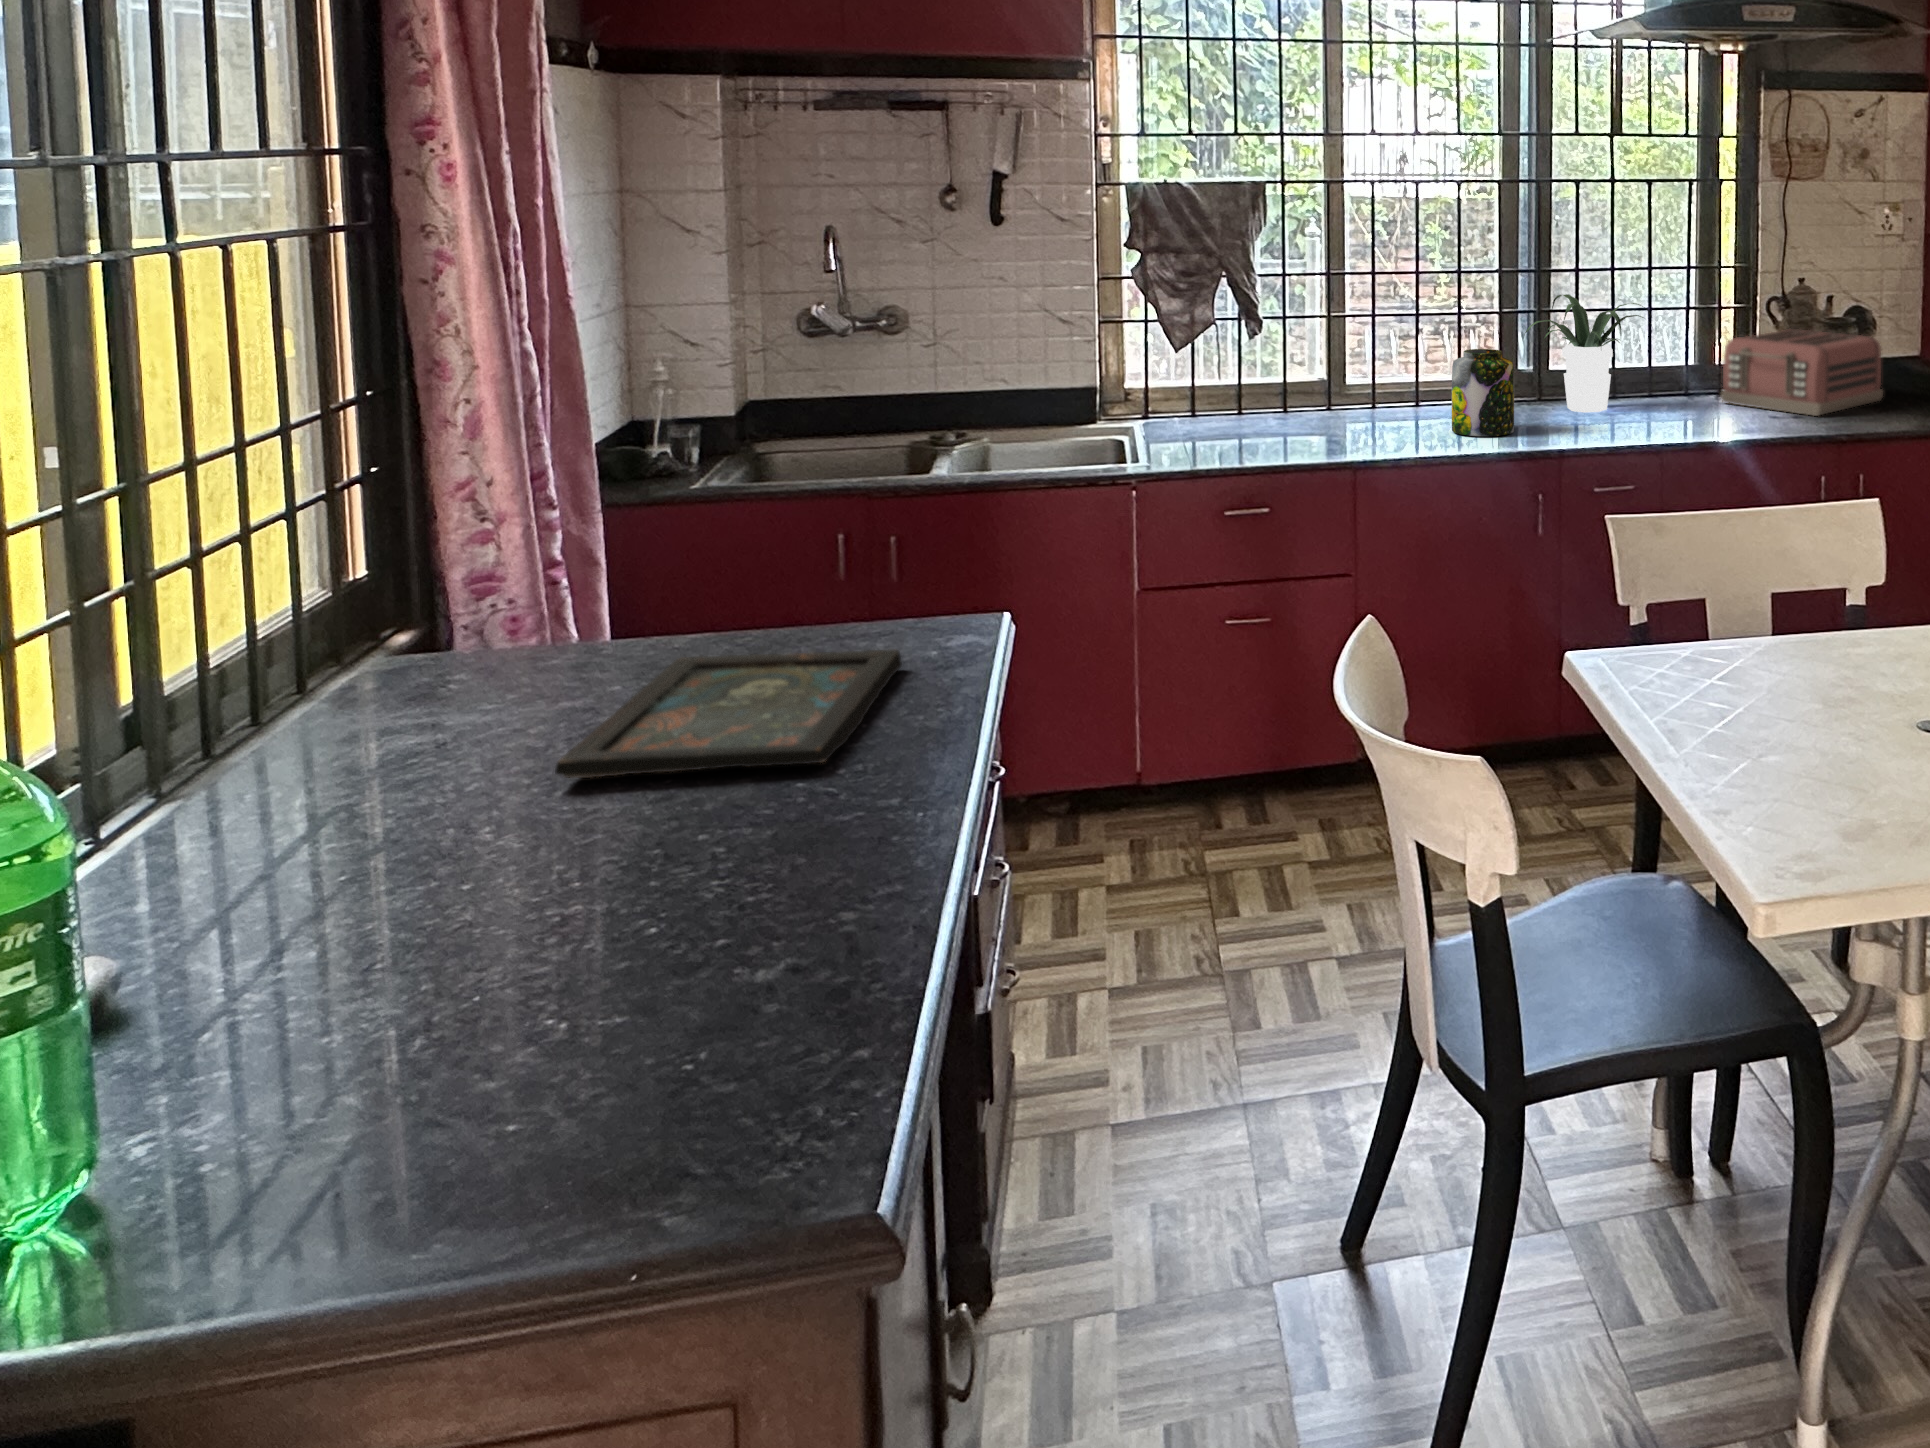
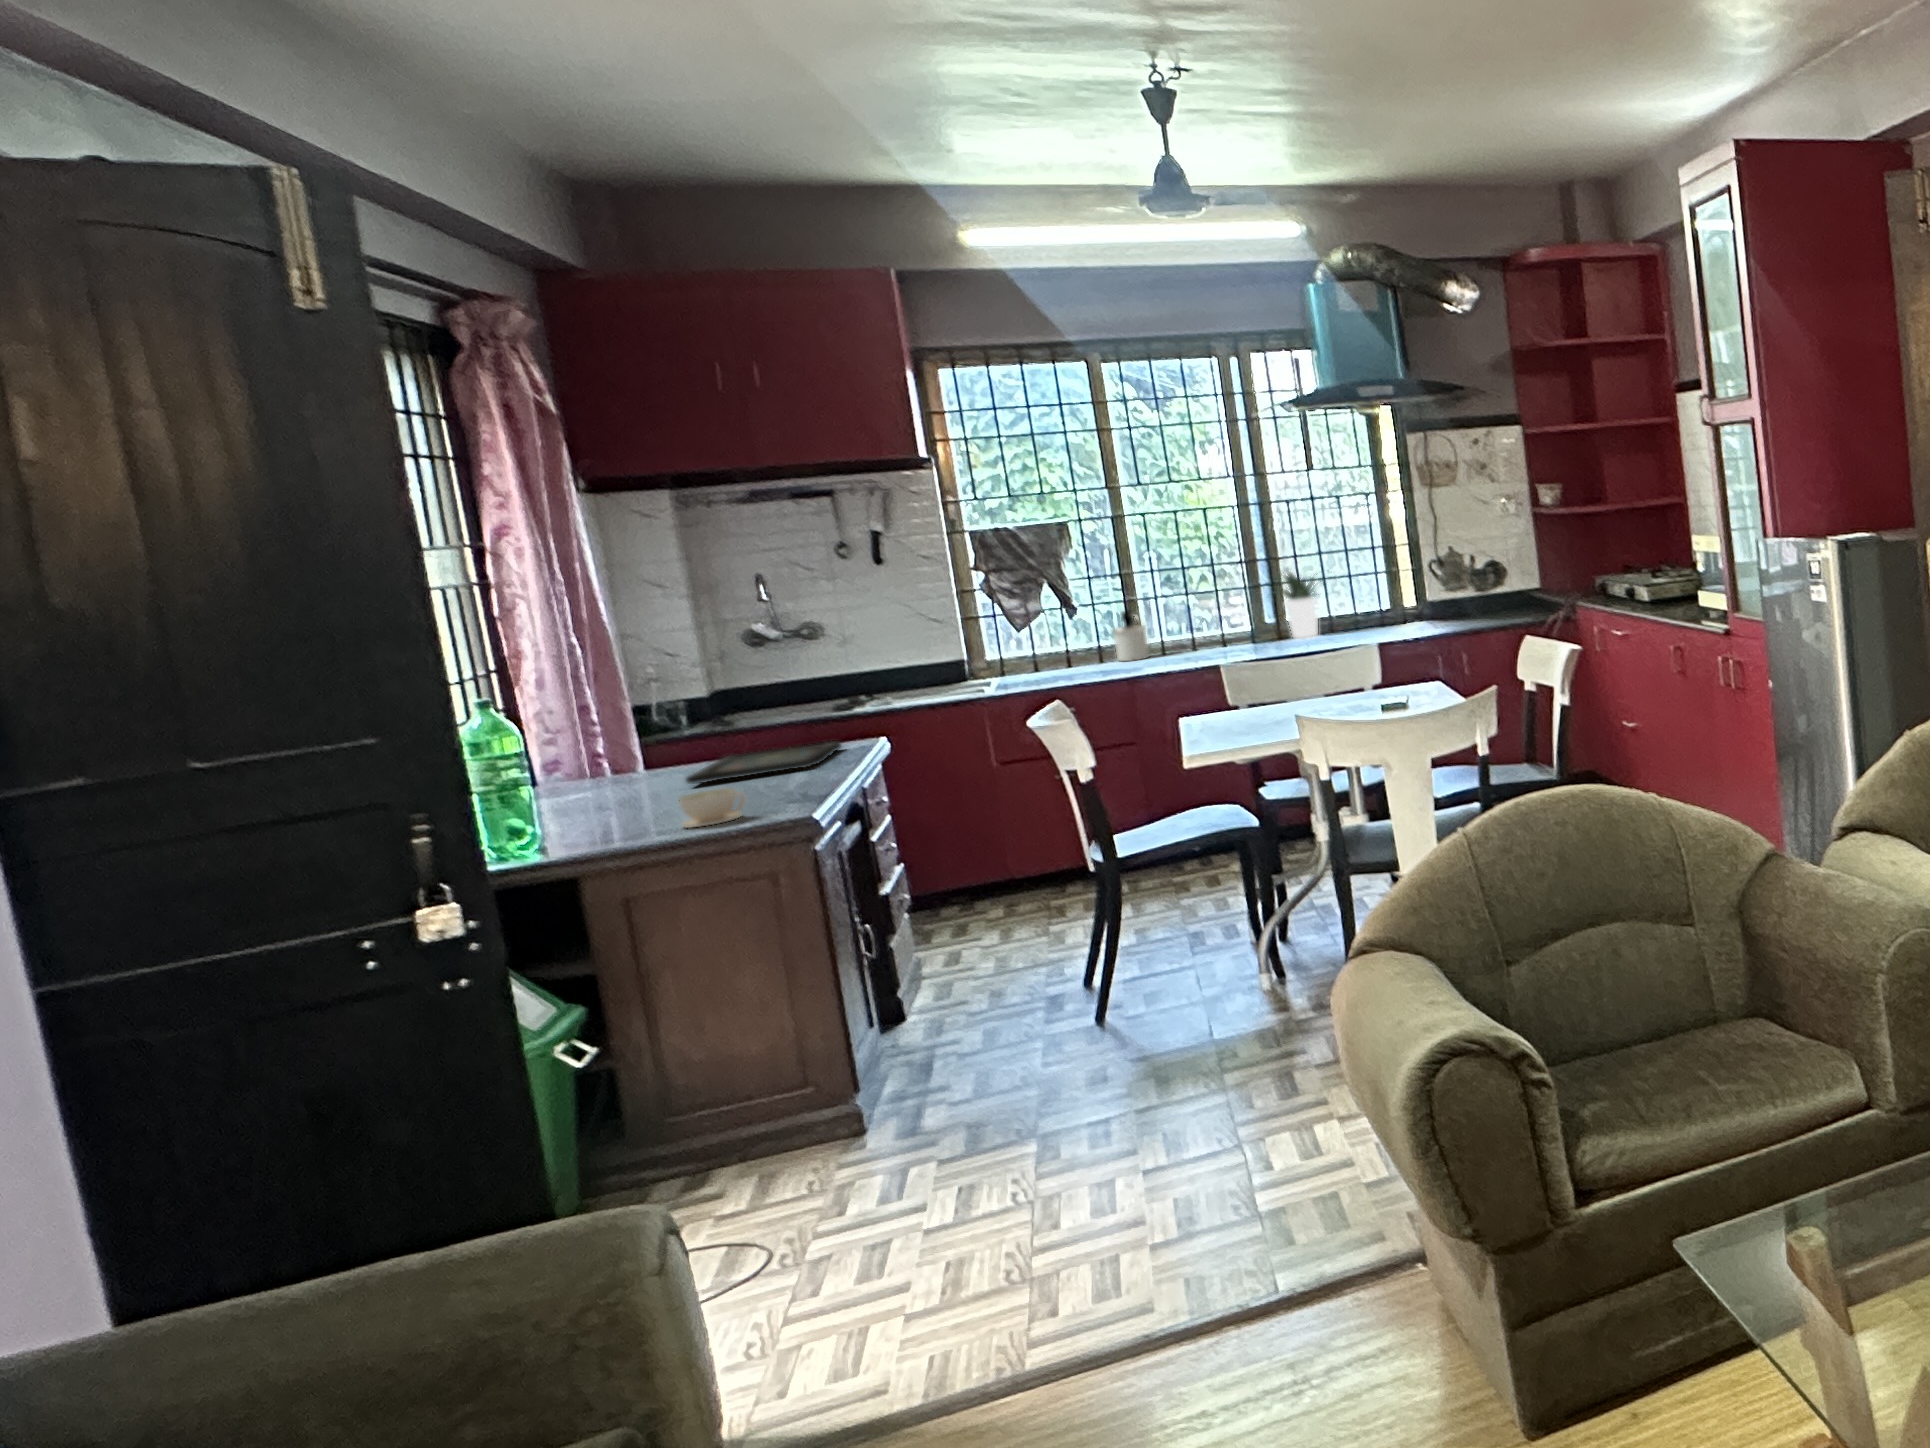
toaster: present [1721,329,1883,416] -> none [1393,575,1499,625]
soap dispenser: none [1306,334,1355,417] -> present [1112,610,1149,661]
jar: present [1452,349,1514,436] -> none [1201,606,1247,657]
coffee cup: none [364,1037,576,1228] -> present [679,788,745,828]

